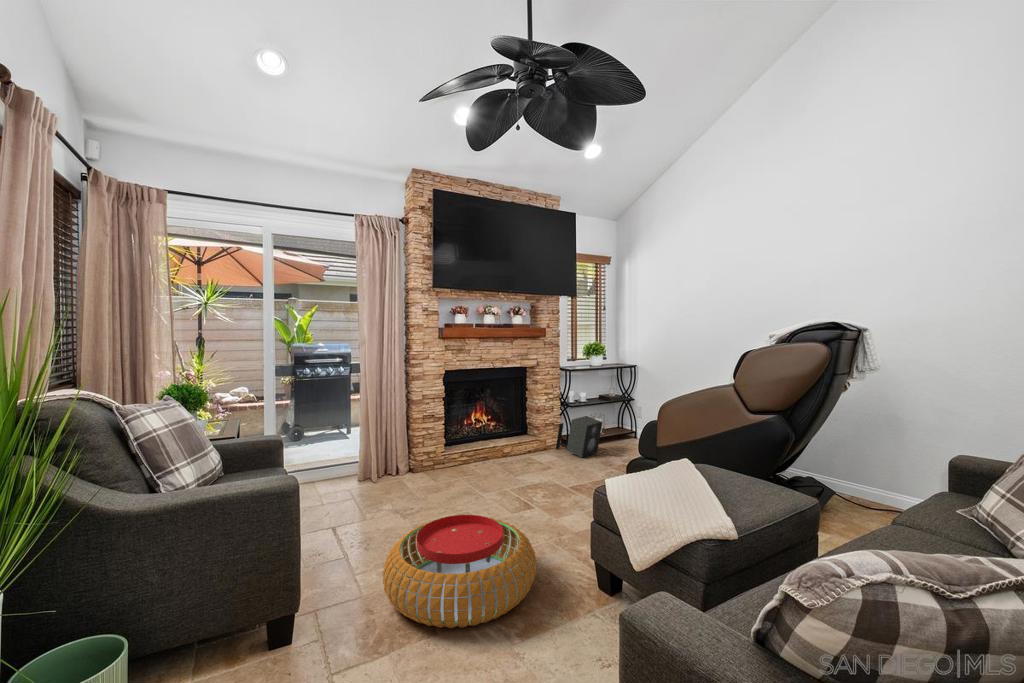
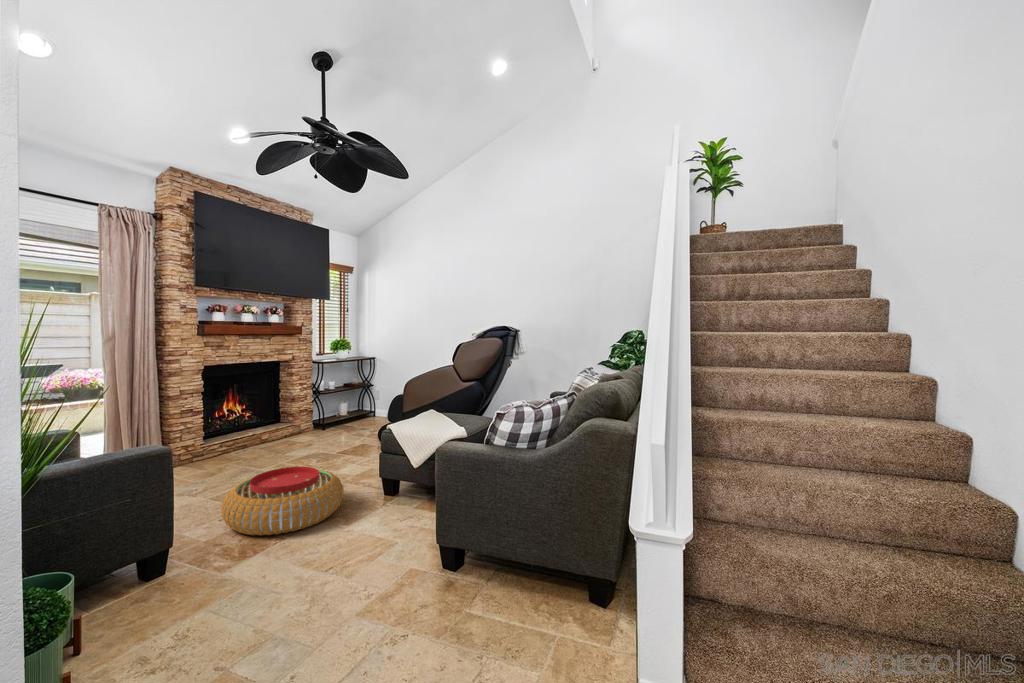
speaker: present [556,416,602,458] -> none [311,400,354,434]

